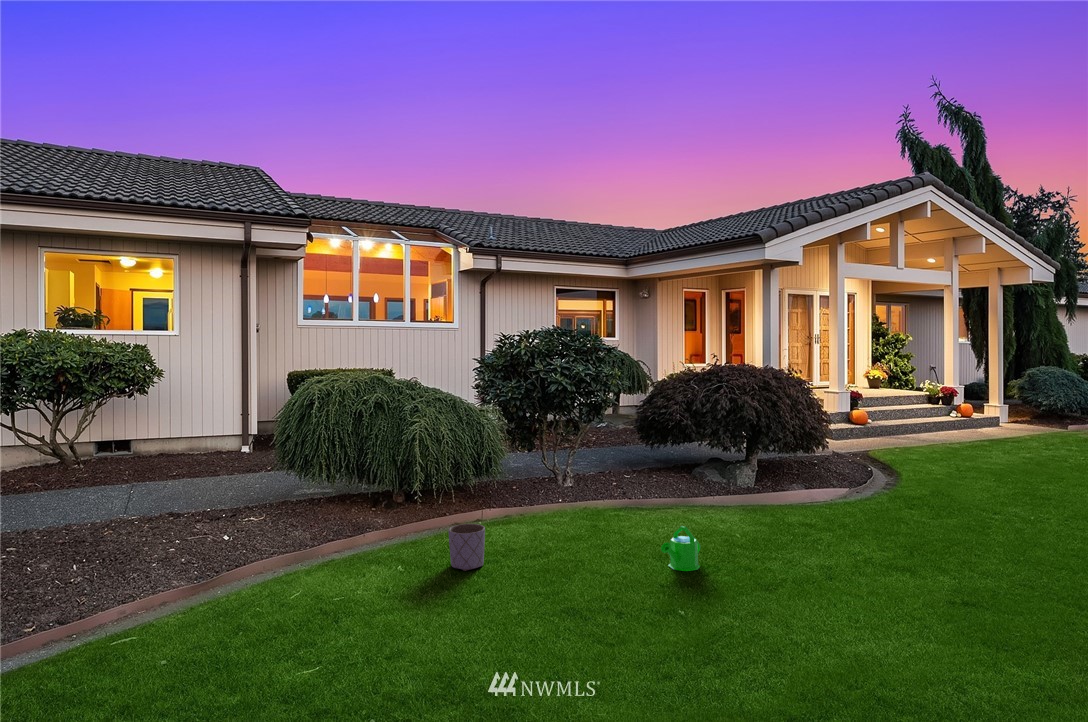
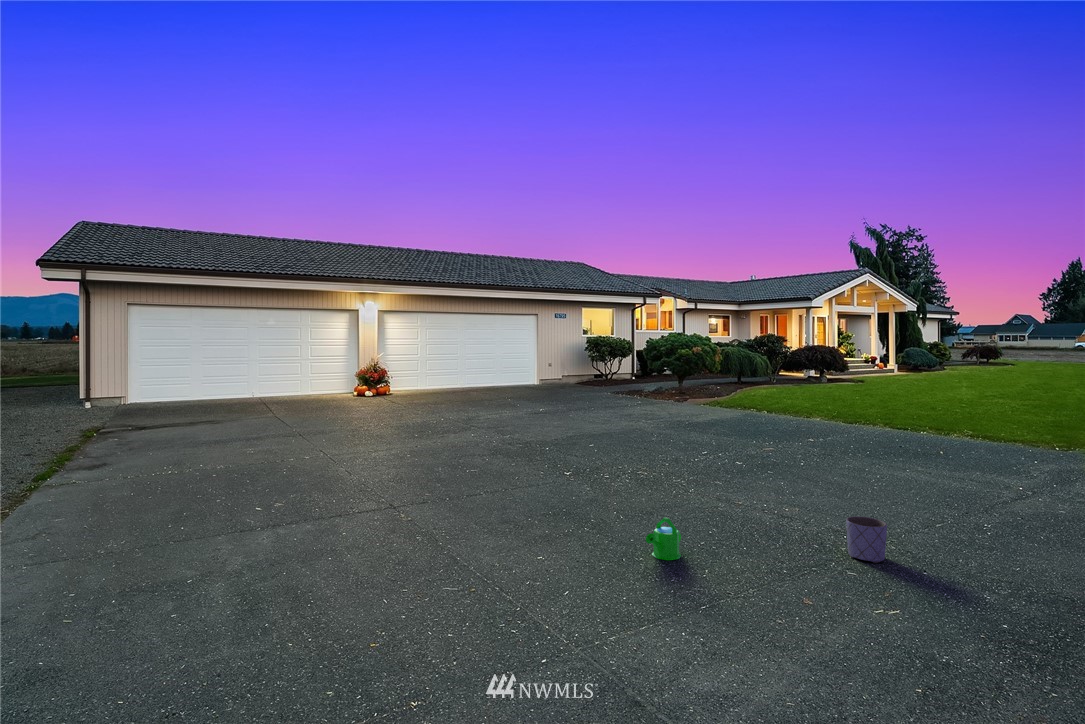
planter: present [448,524,485,571] -> present [846,516,887,563]

